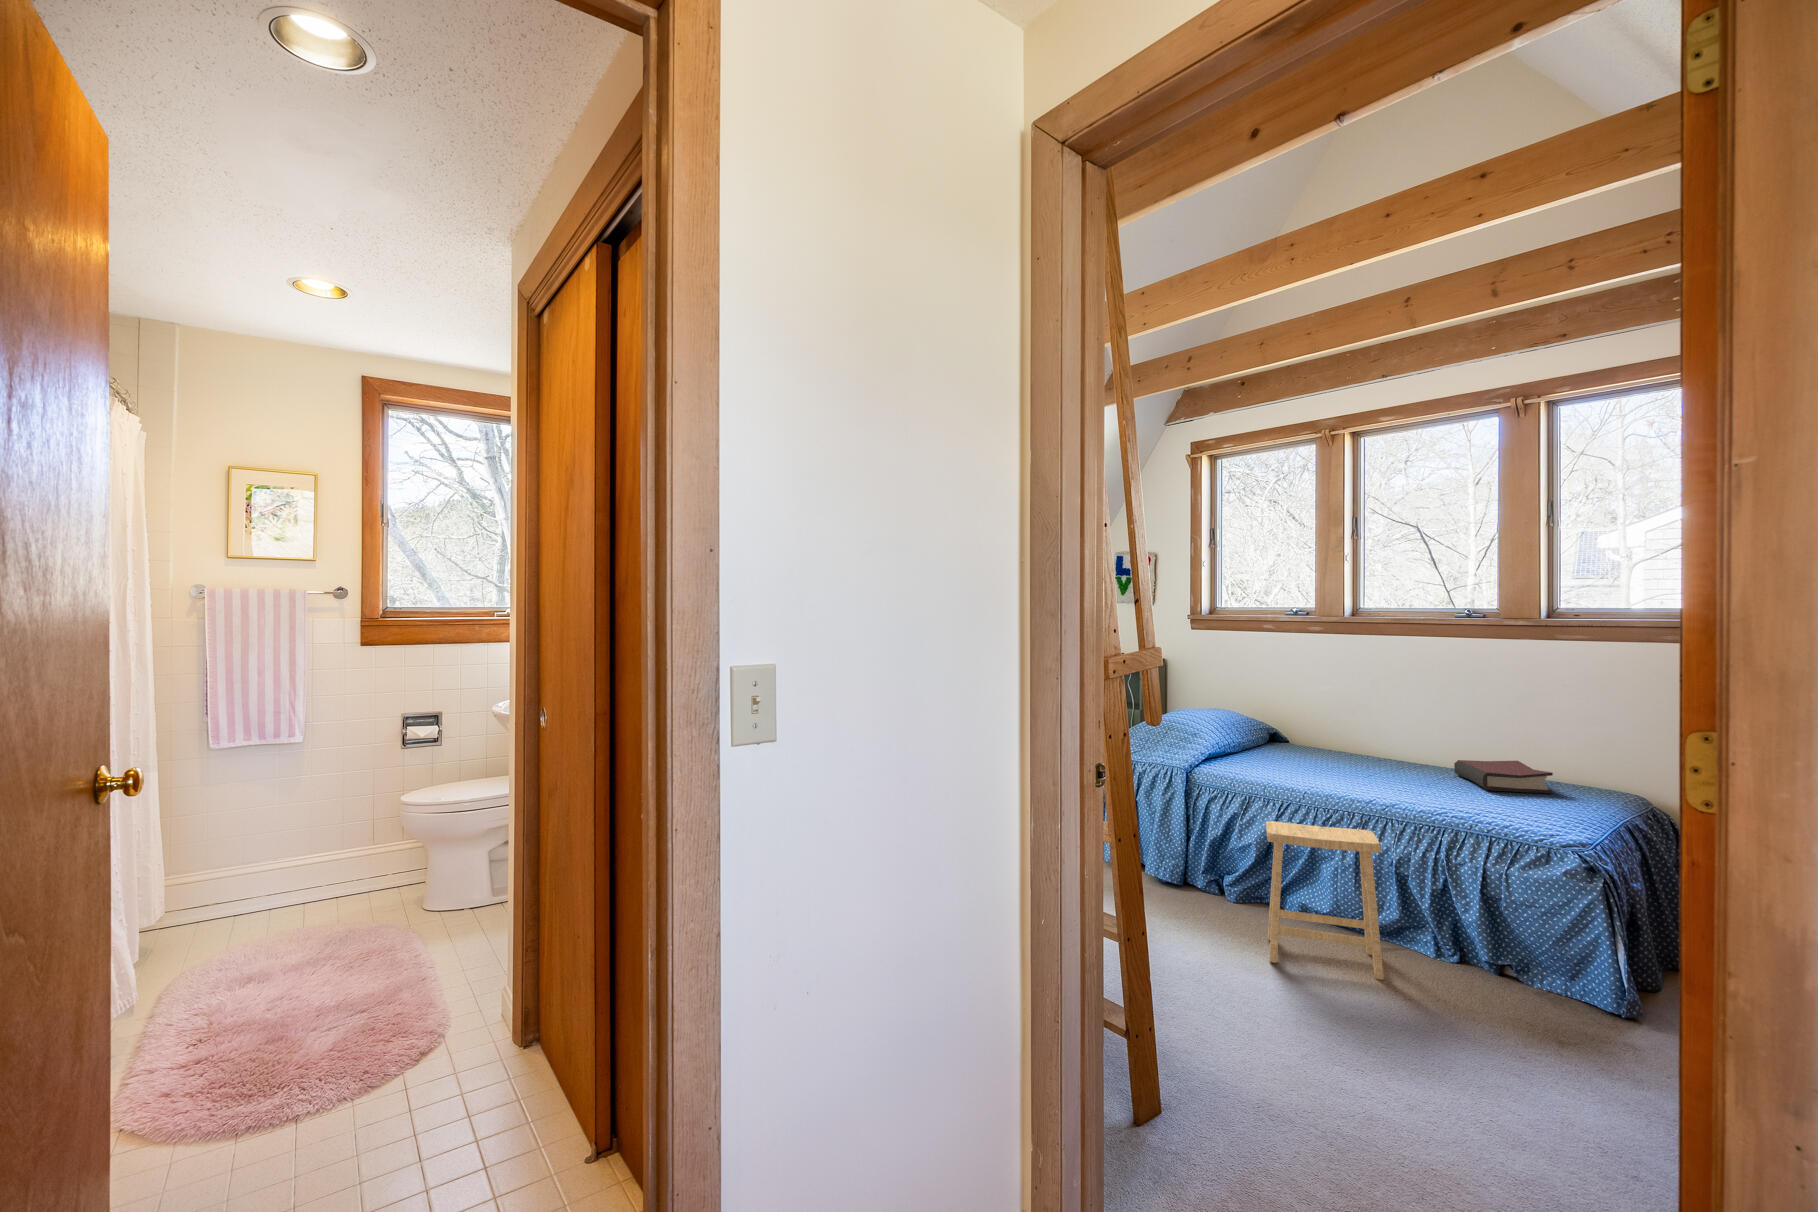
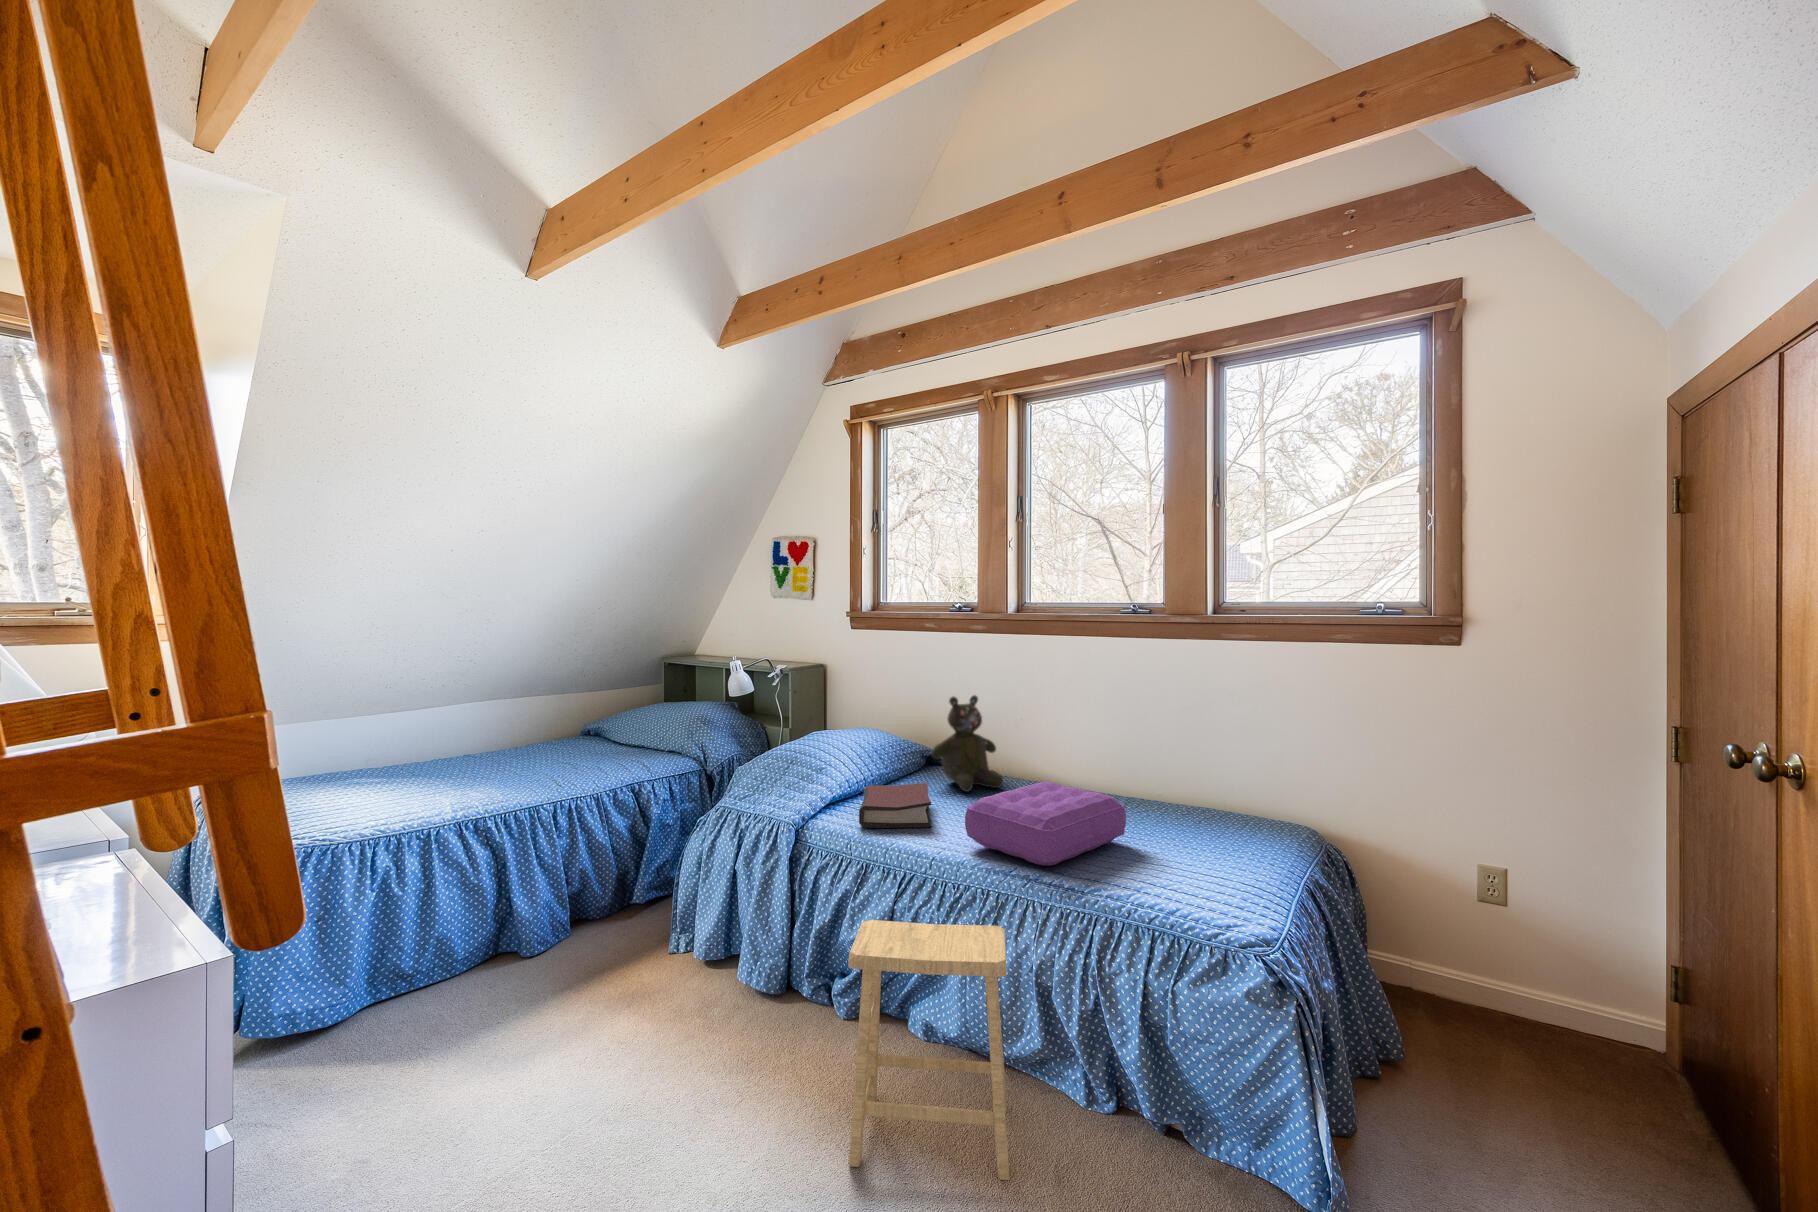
teddy bear: none [1280,683,1345,758] -> present [931,695,1003,792]
pillow: none [1330,746,1465,799] -> present [965,781,1126,866]
hardback book: present [1454,760,1553,794] -> present [859,783,931,828]

